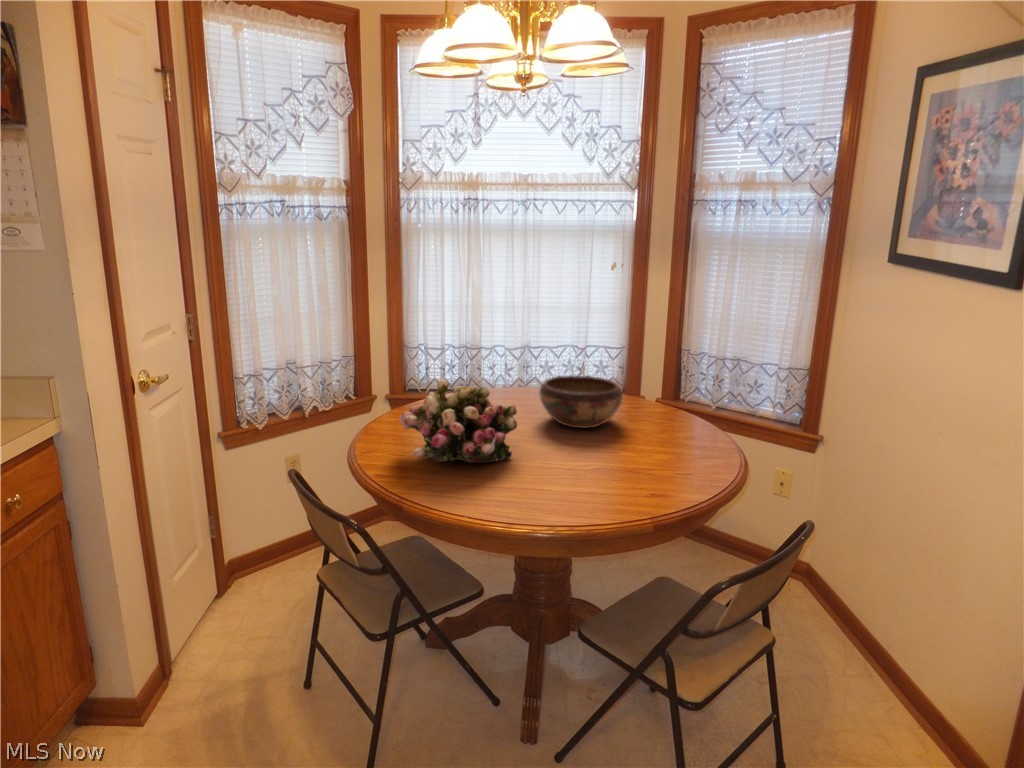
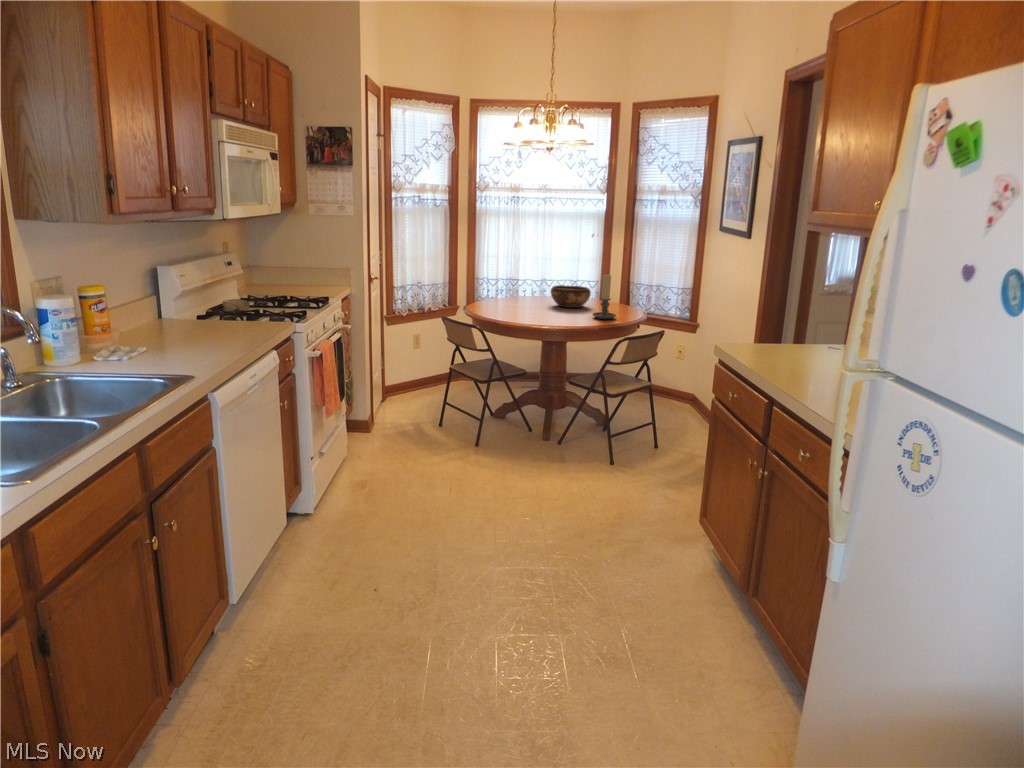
candle holder: none [636,373,691,476] -> present [593,274,616,319]
flower arrangement: present [399,379,517,463] -> none [488,279,541,314]

